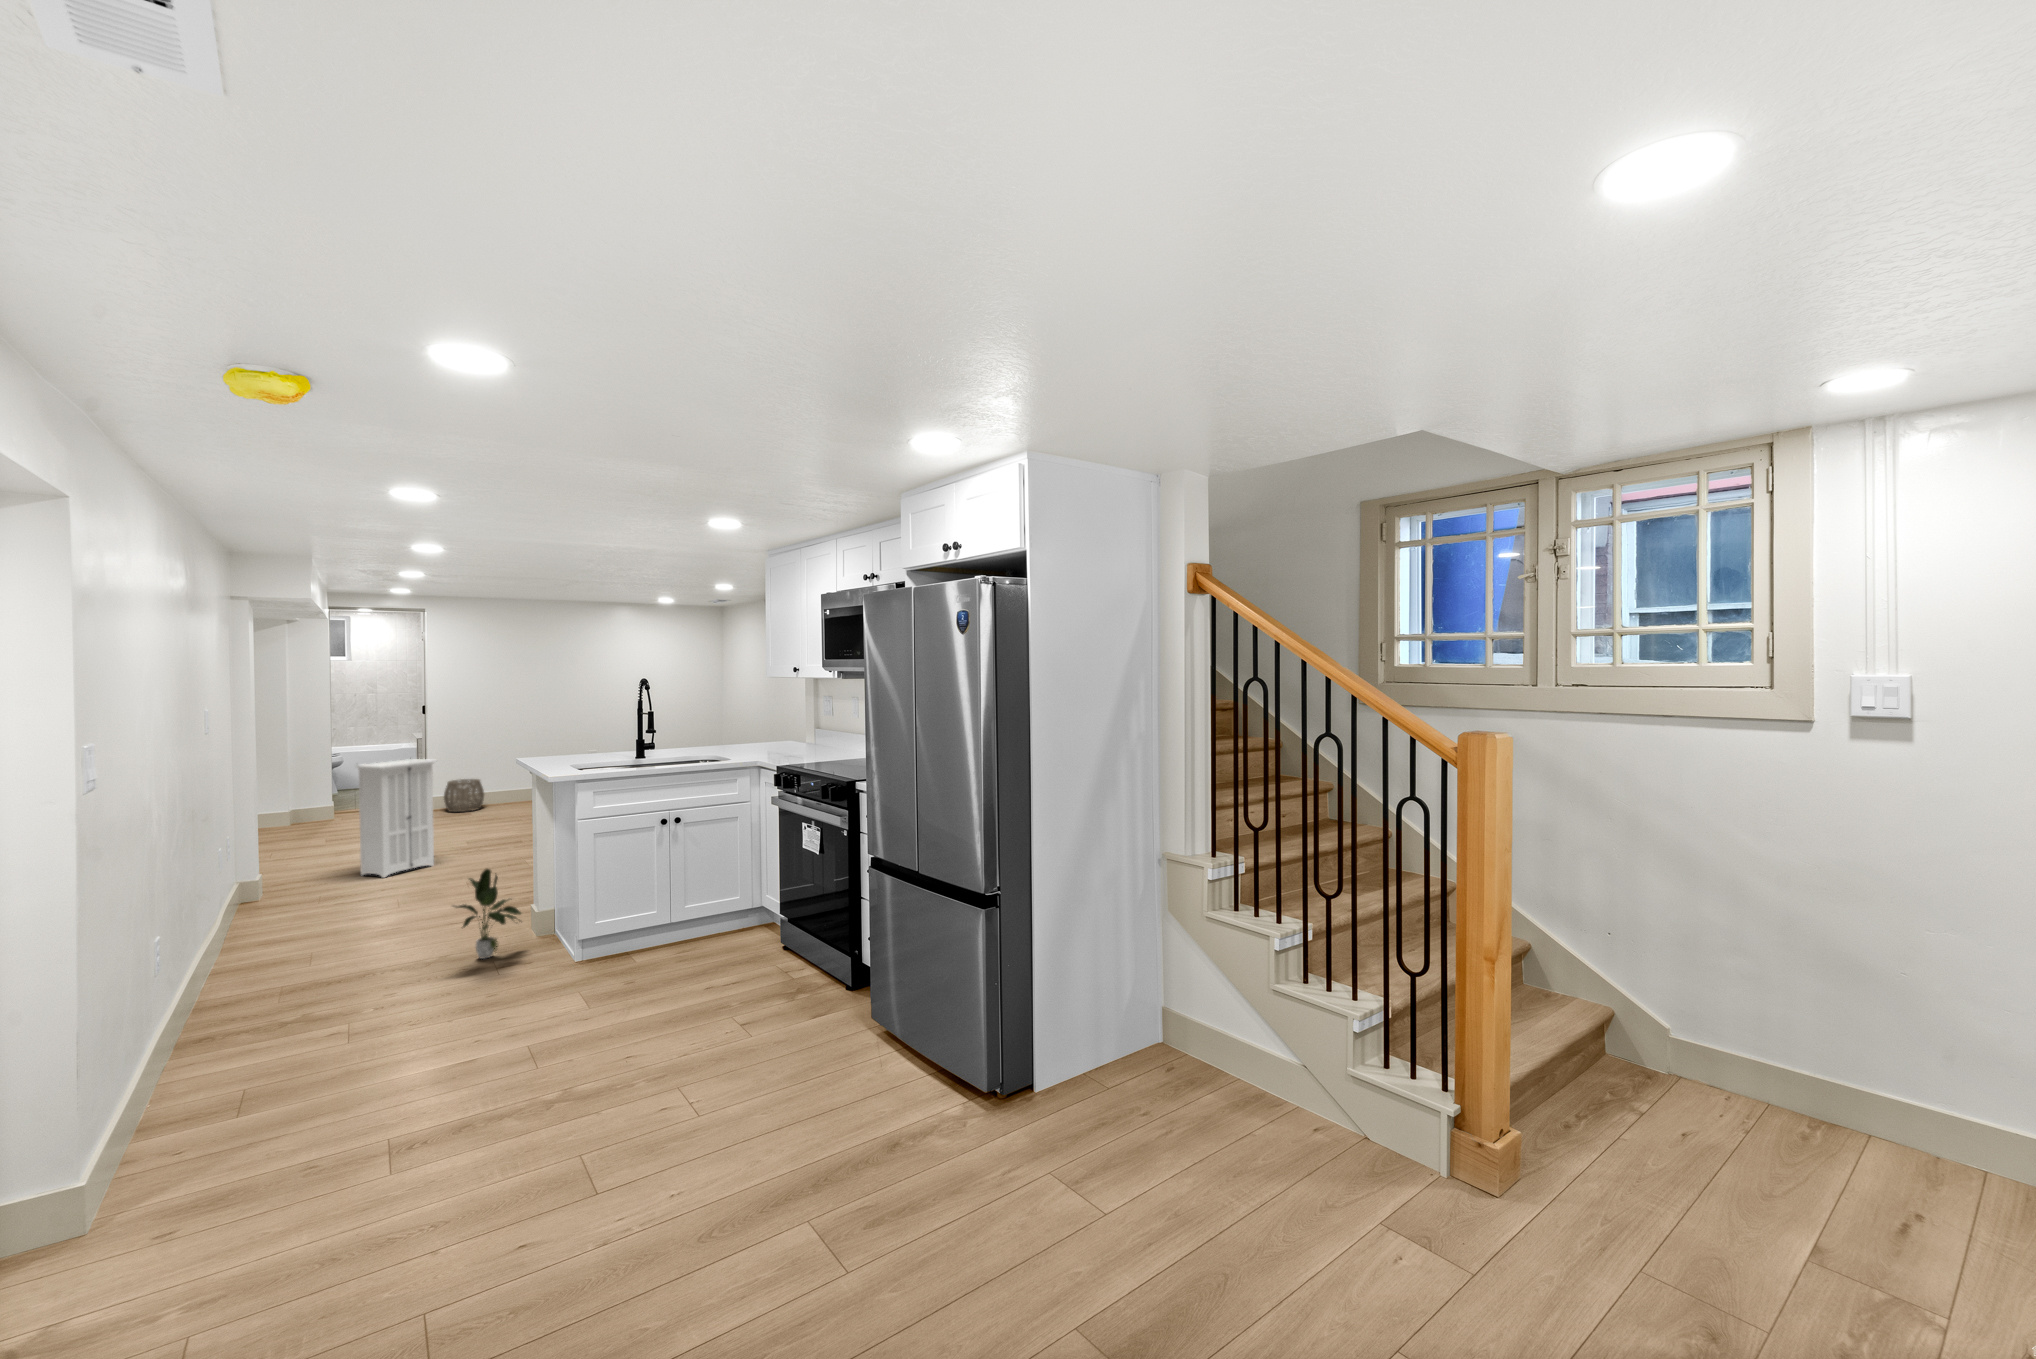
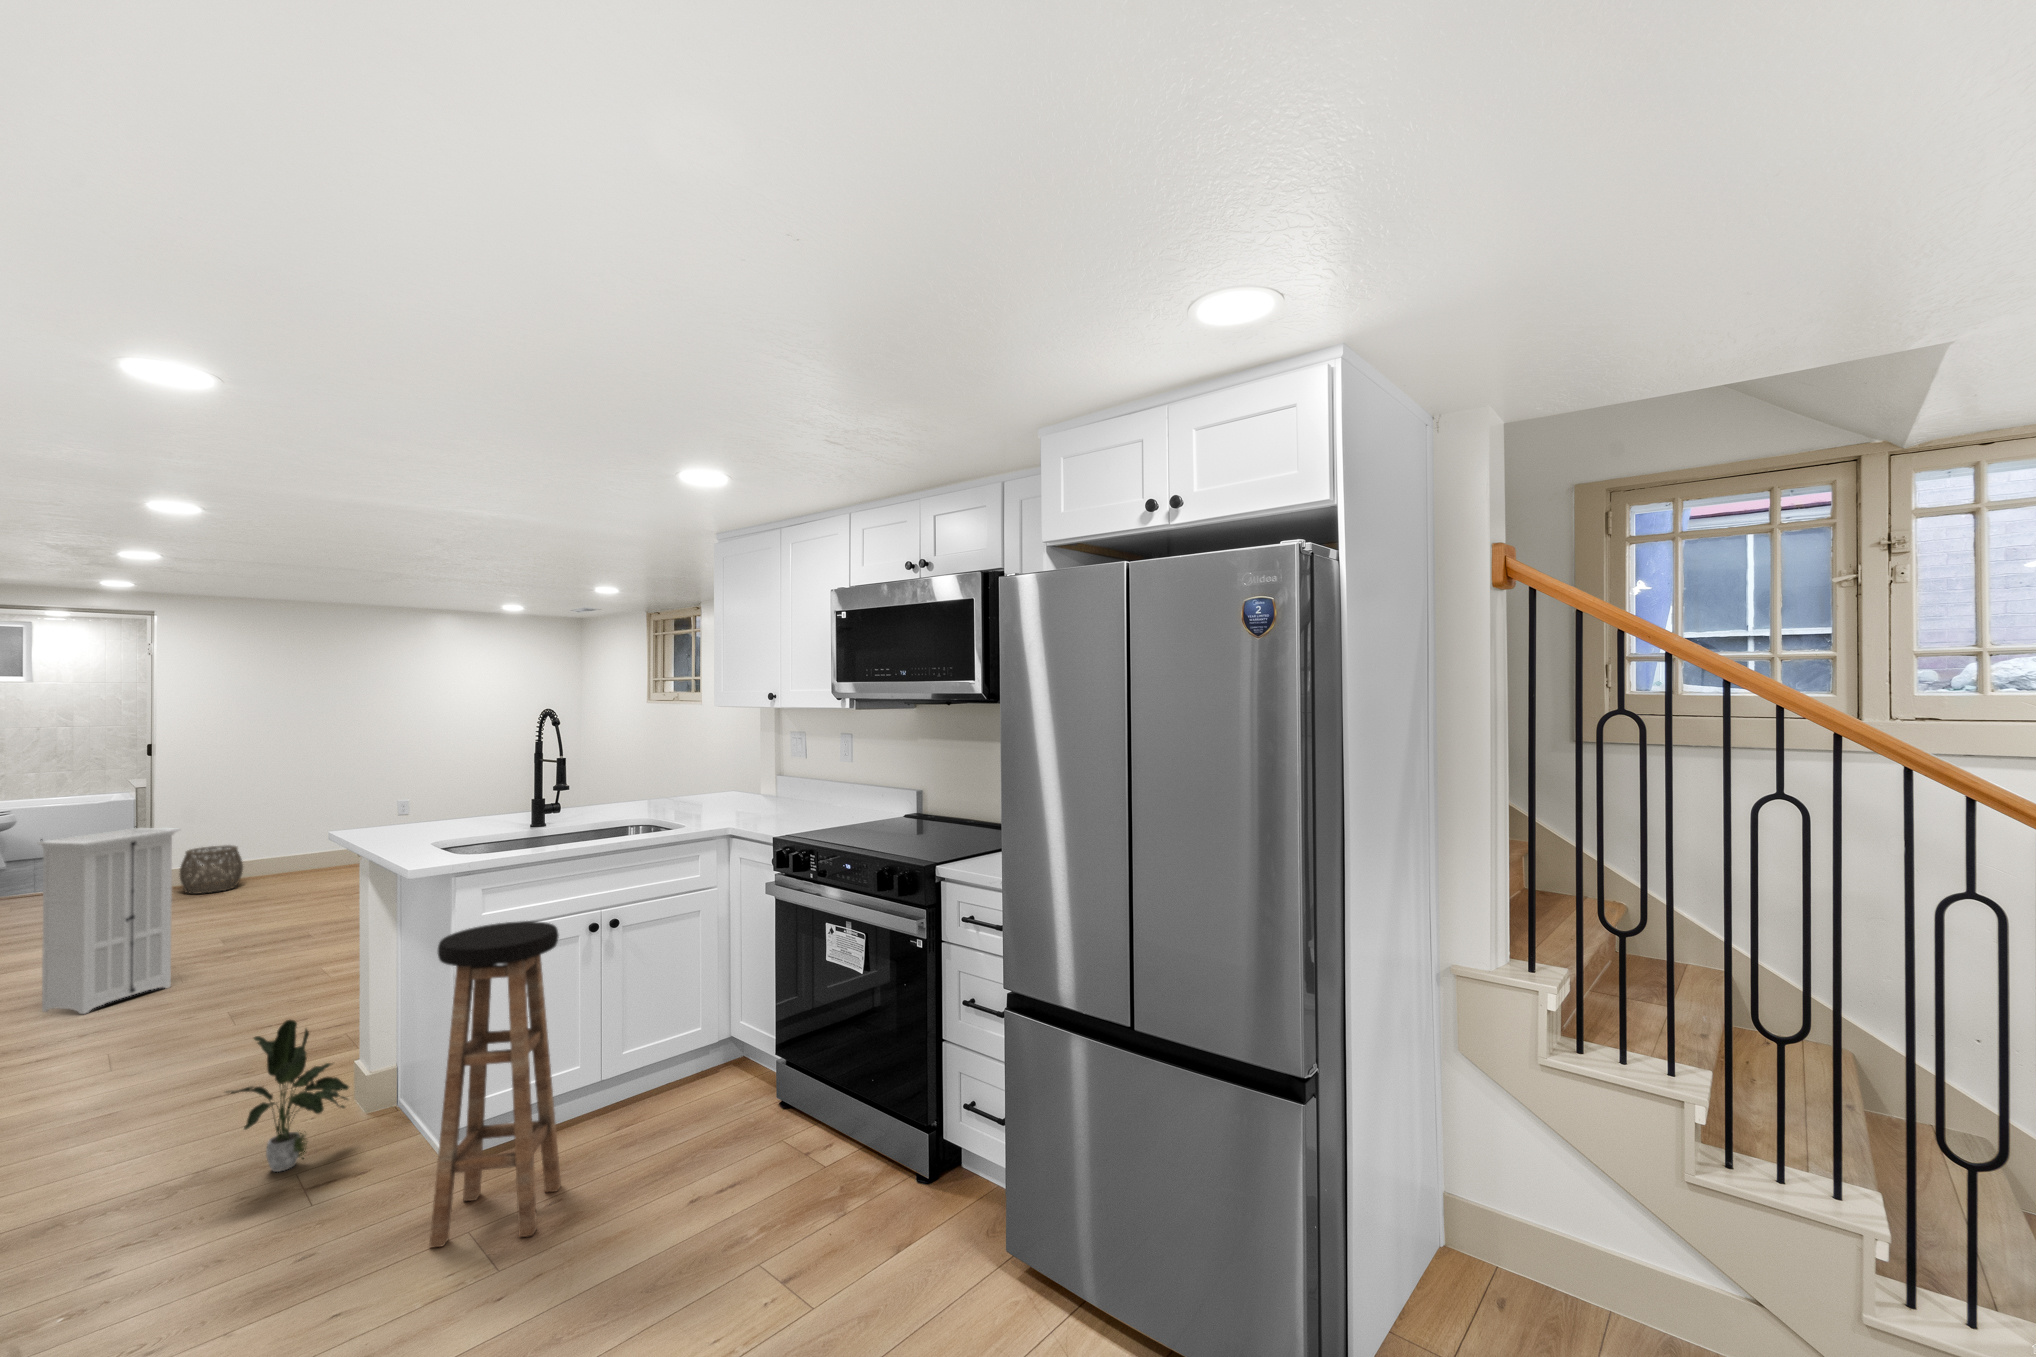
bar stool: none [555,810,635,996] -> present [430,921,561,1248]

